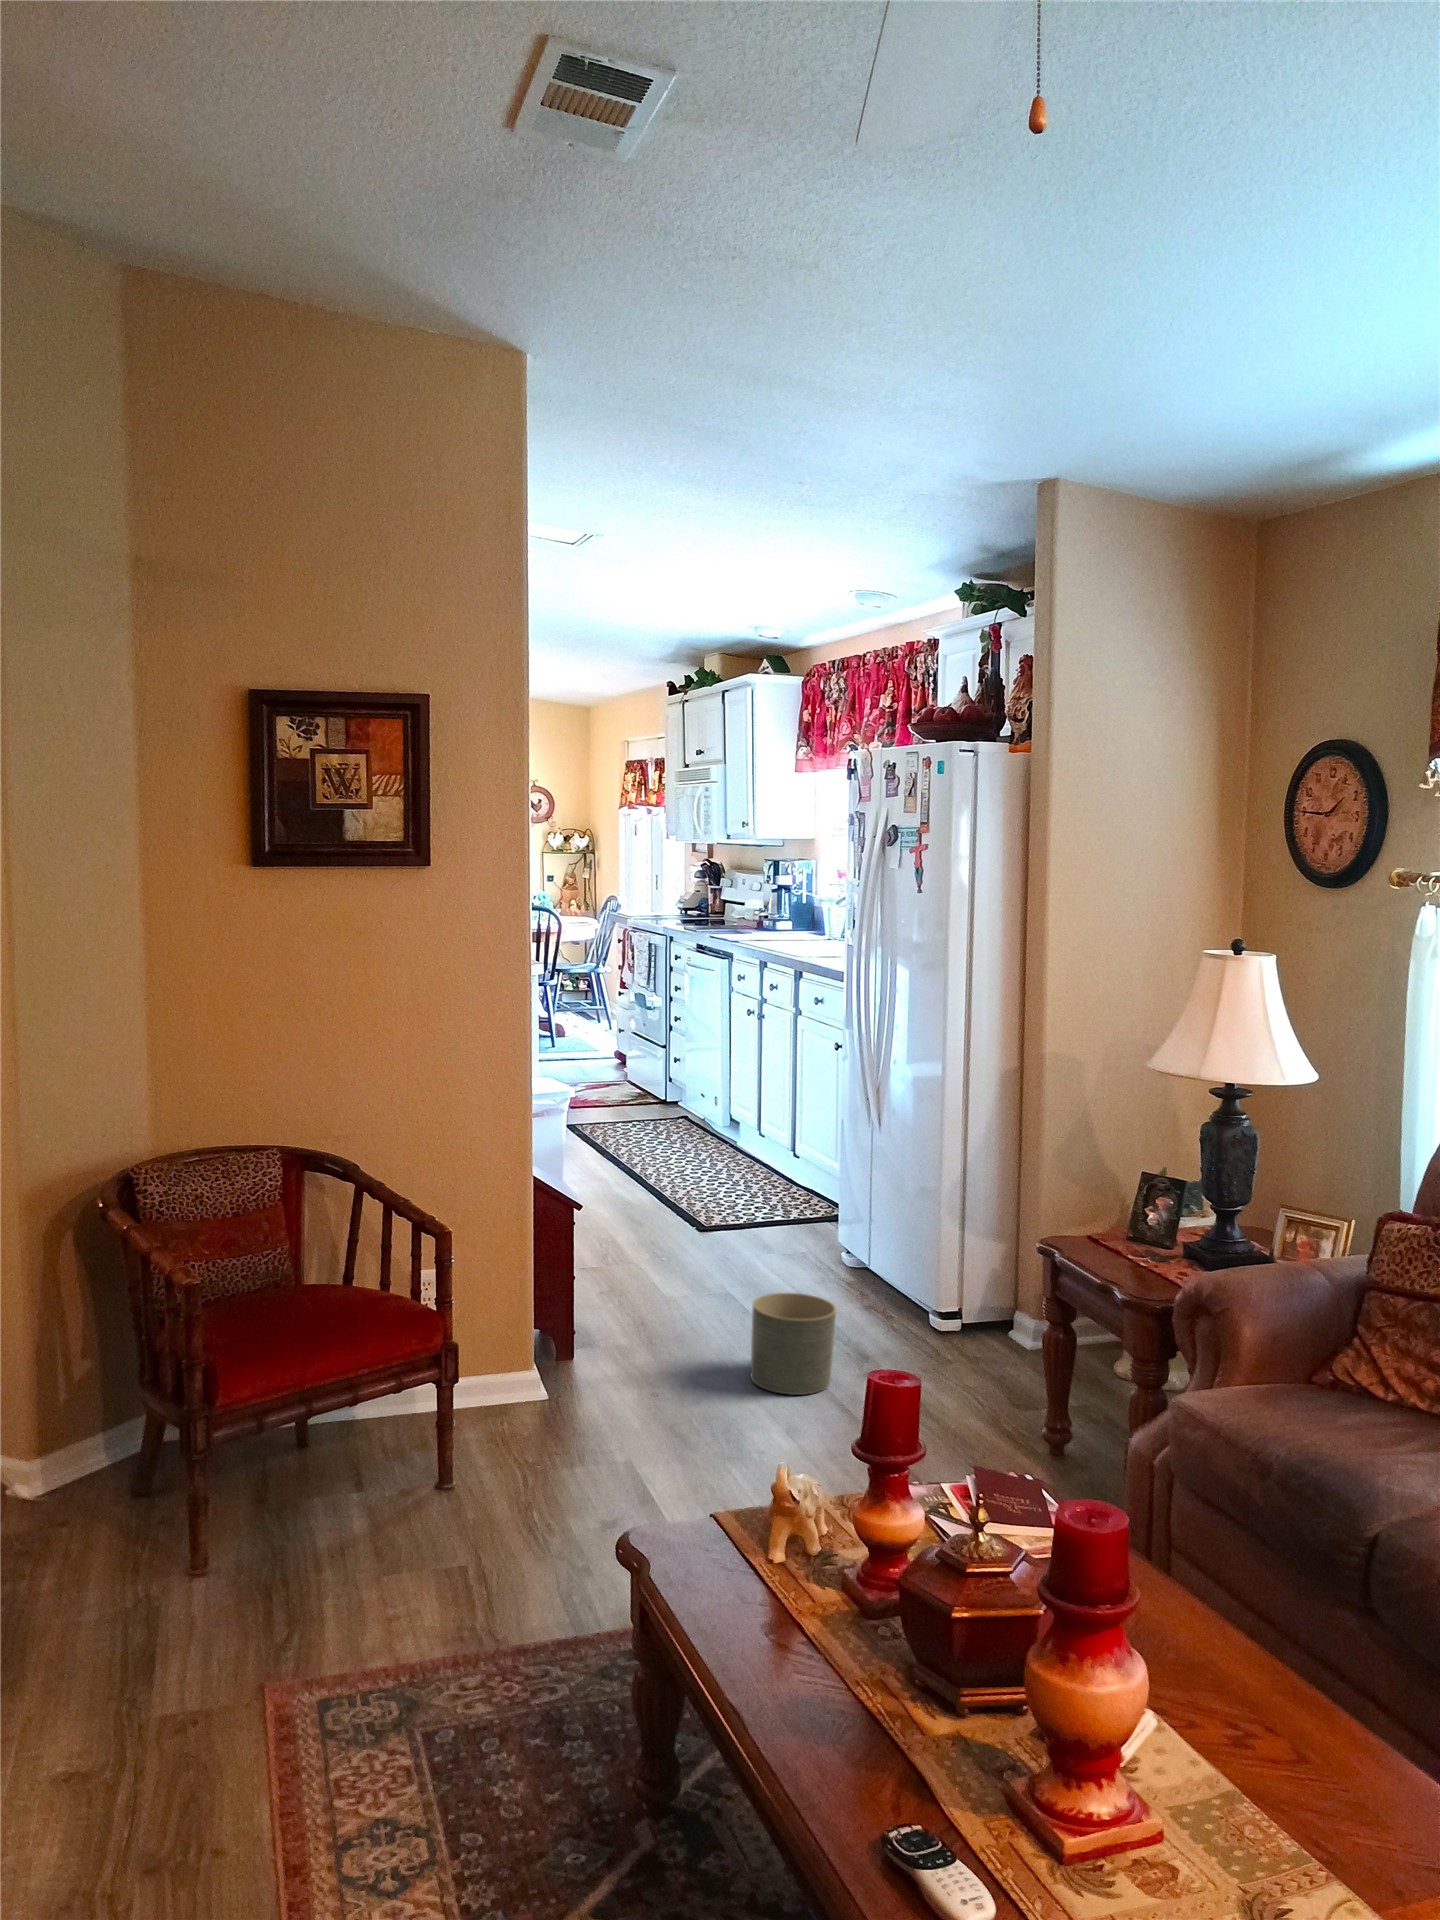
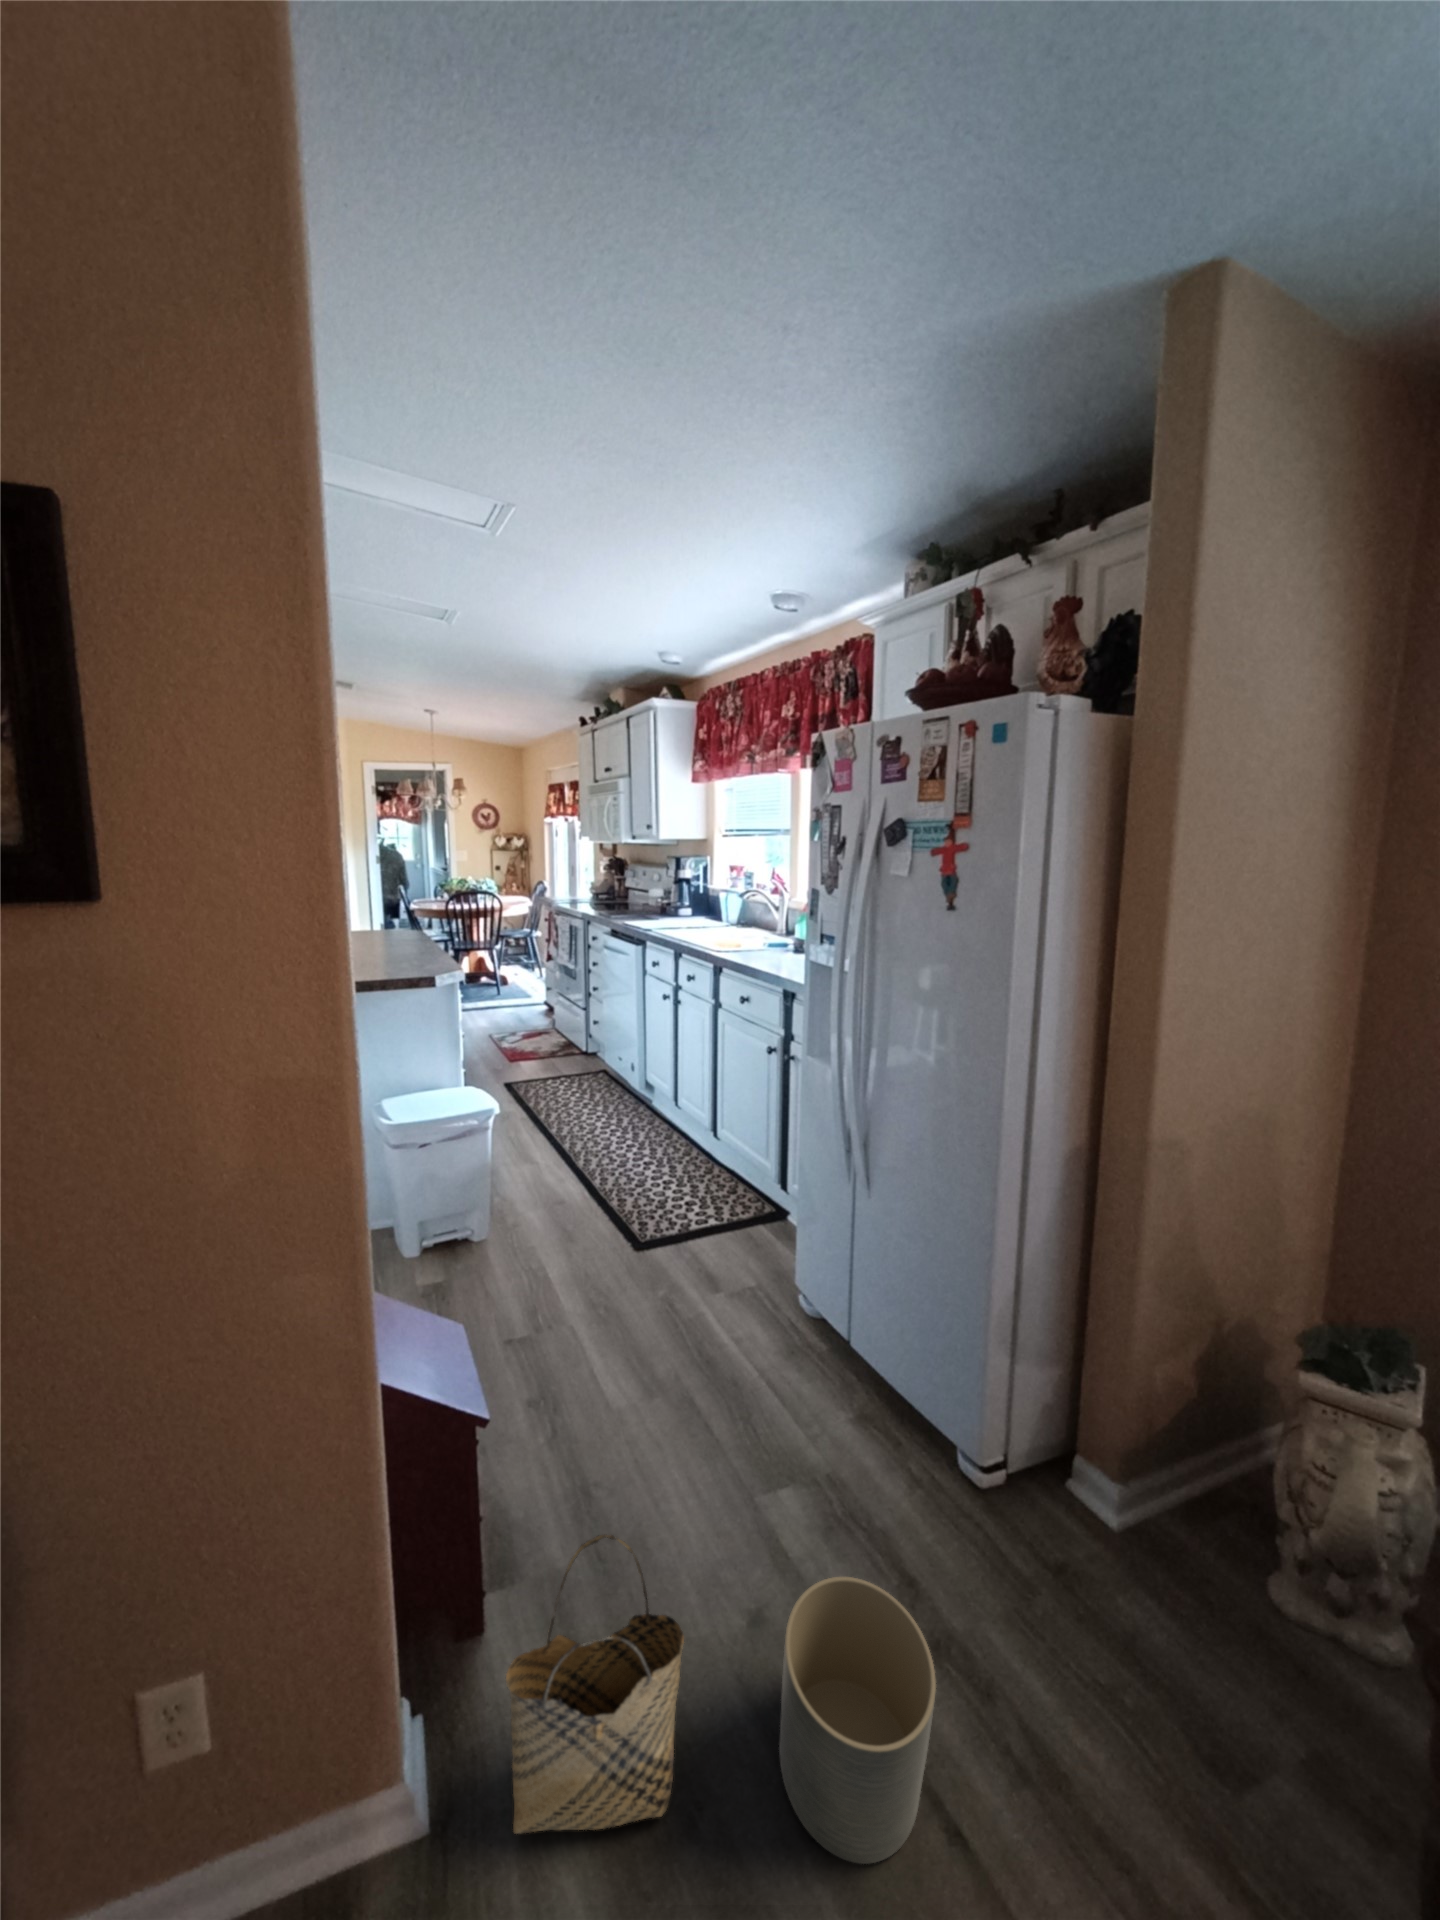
woven basket: none [602,1239,698,1376] -> present [506,1535,684,1834]

